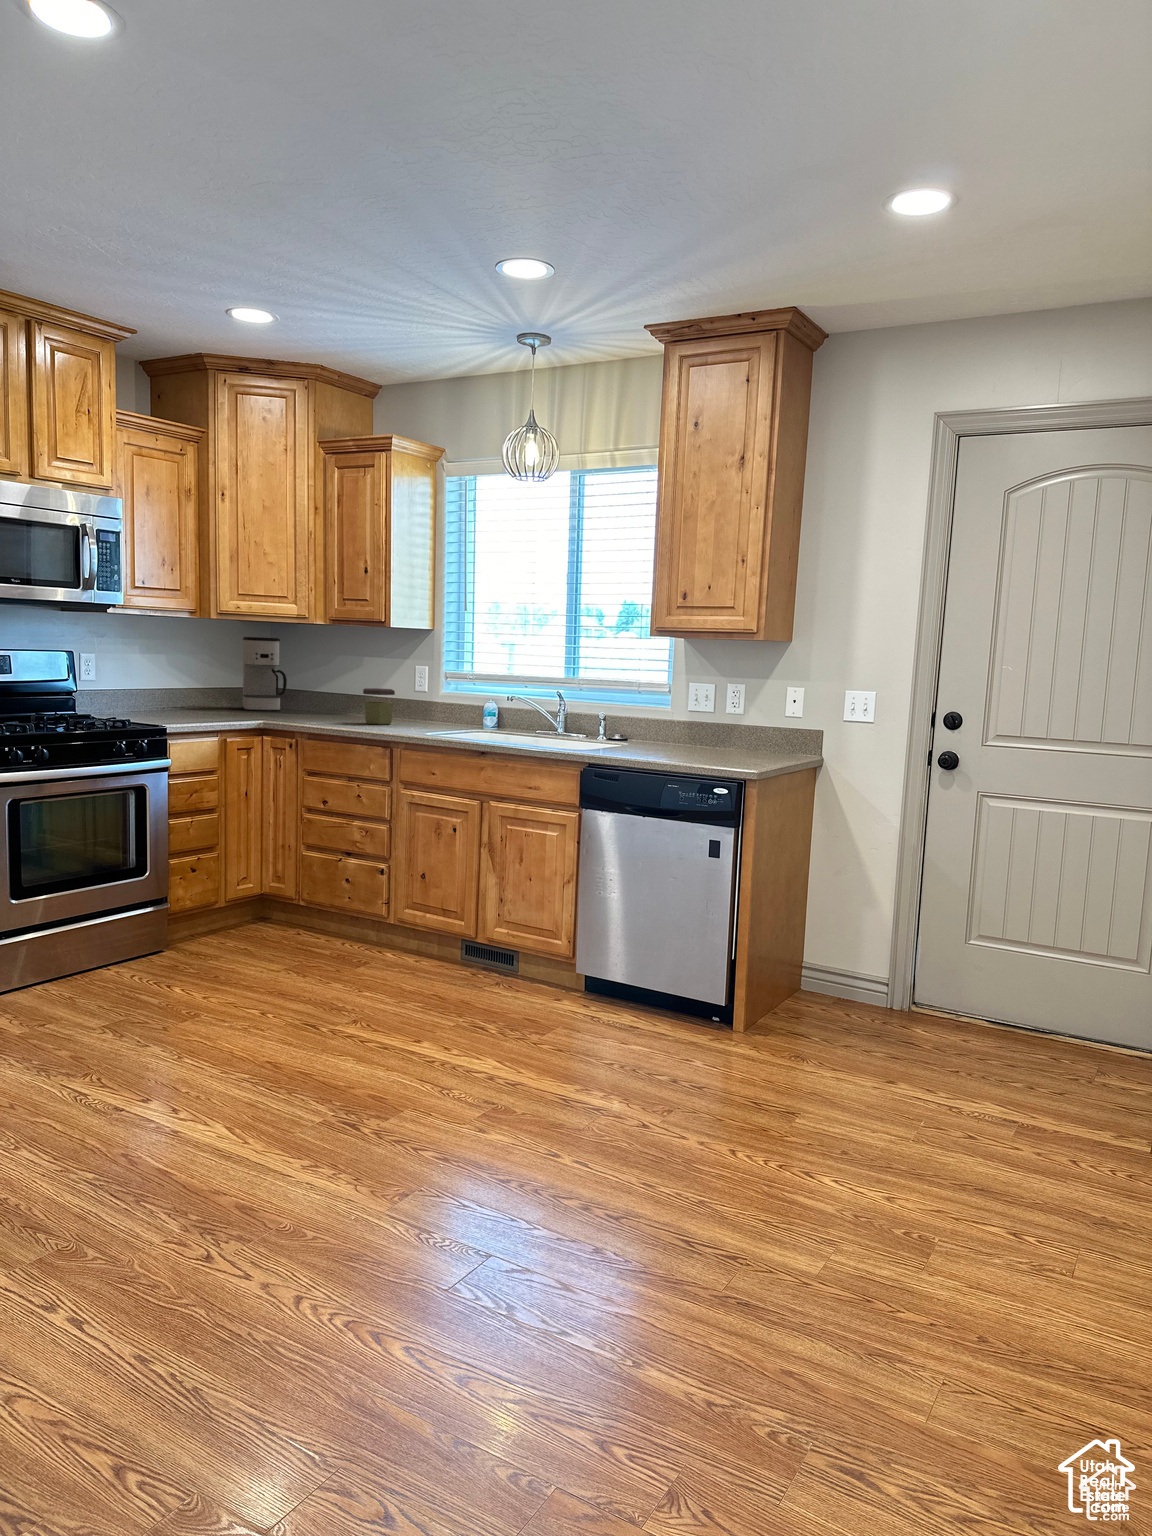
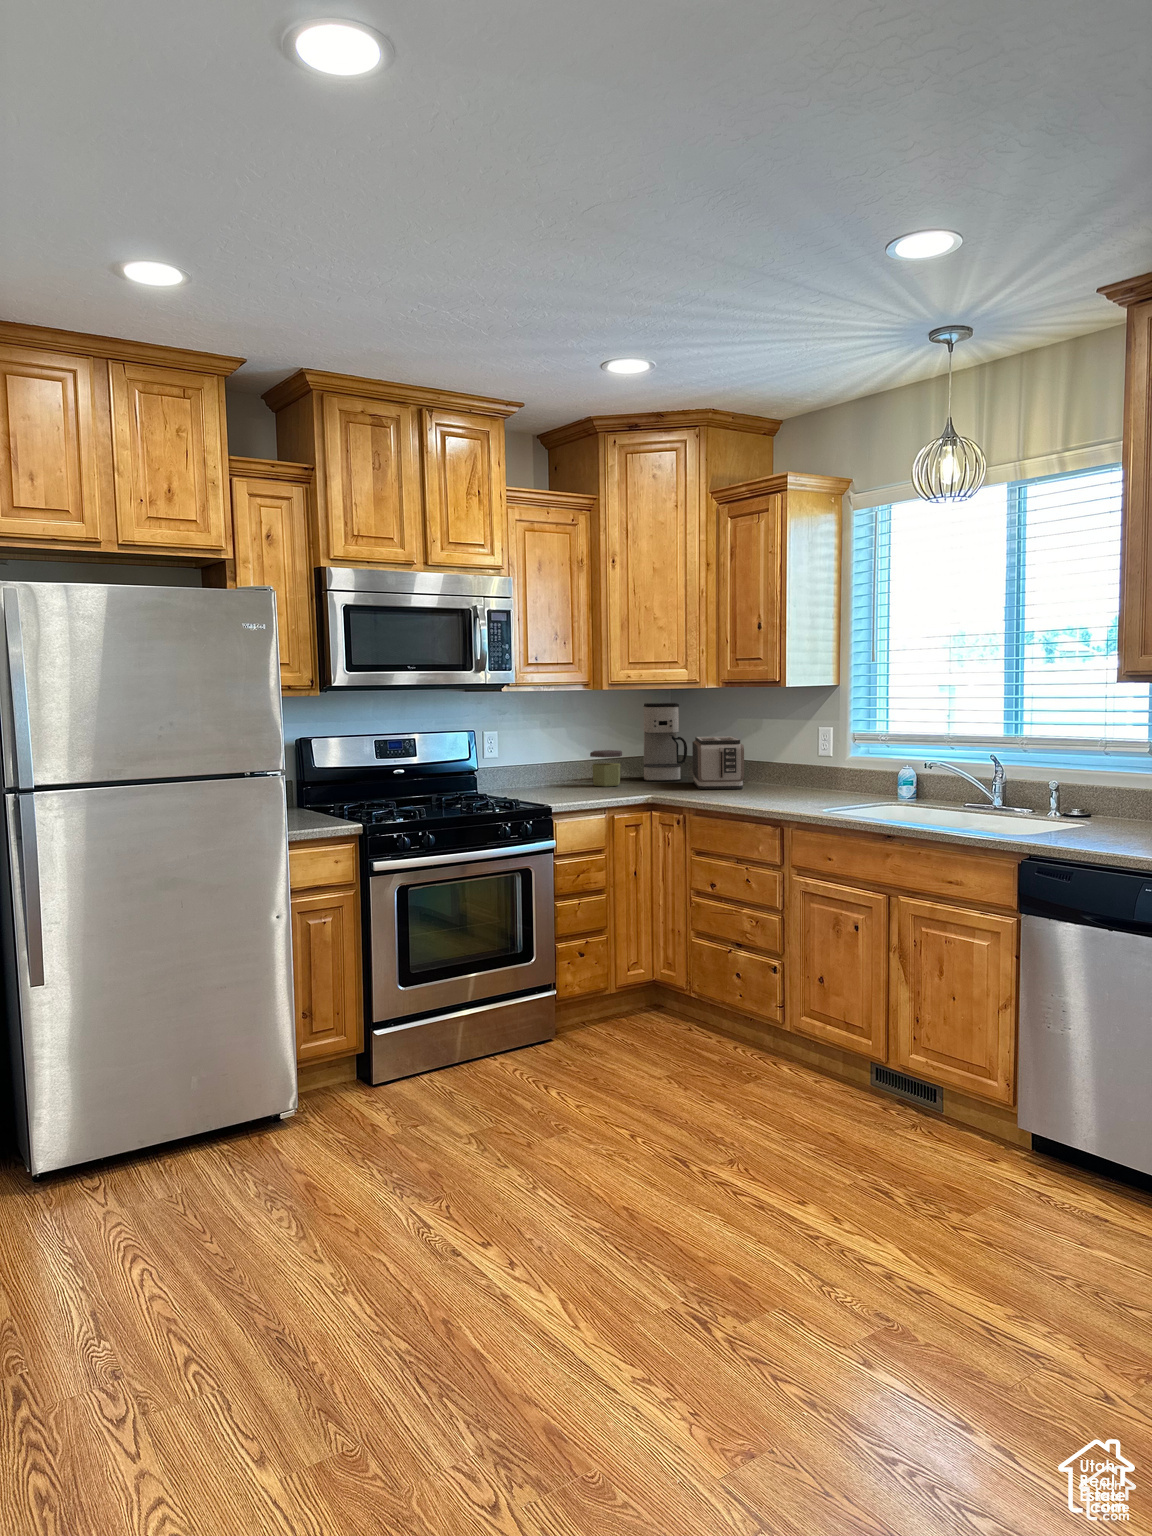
toaster: none [294,670,345,717] -> present [692,736,744,789]
jar: present [363,688,395,725] -> present [590,750,622,787]

